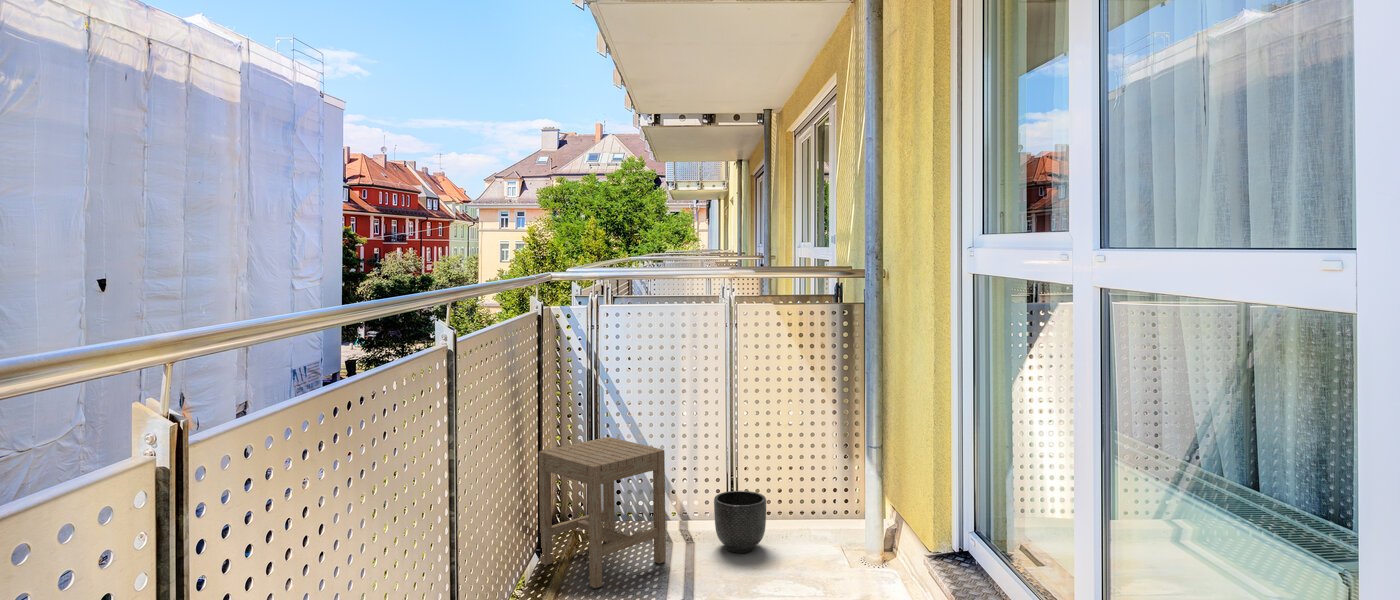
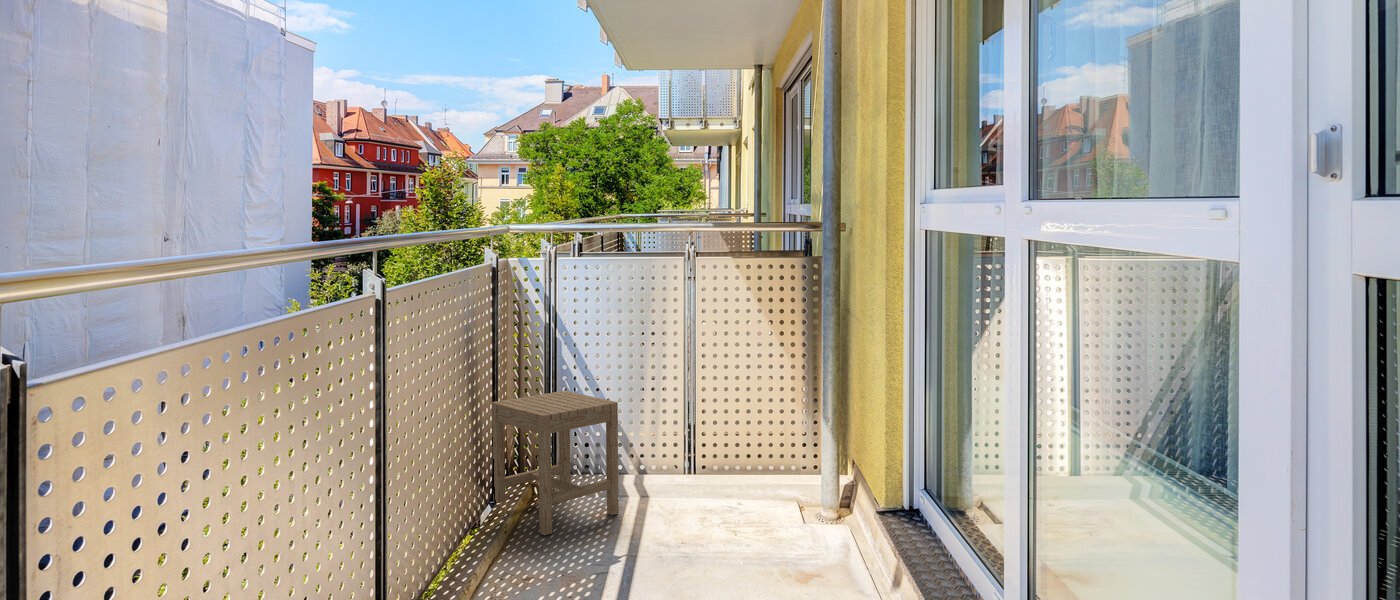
planter: present [714,491,766,553] -> none [669,446,722,507]

